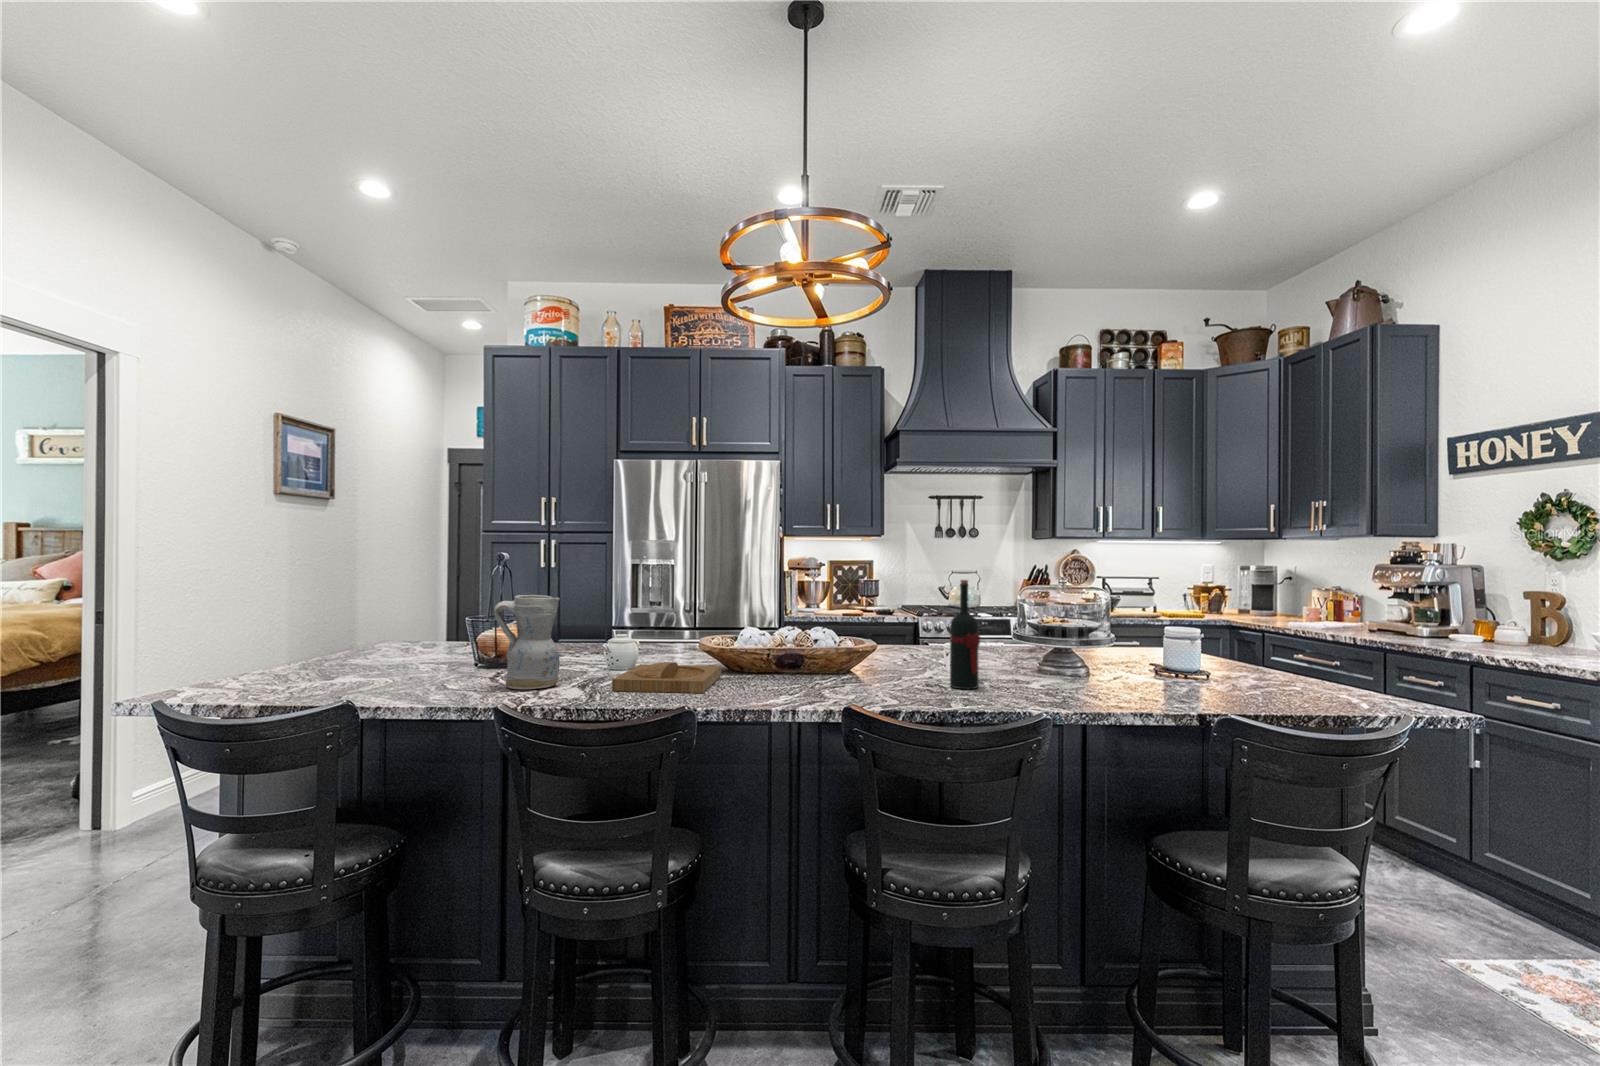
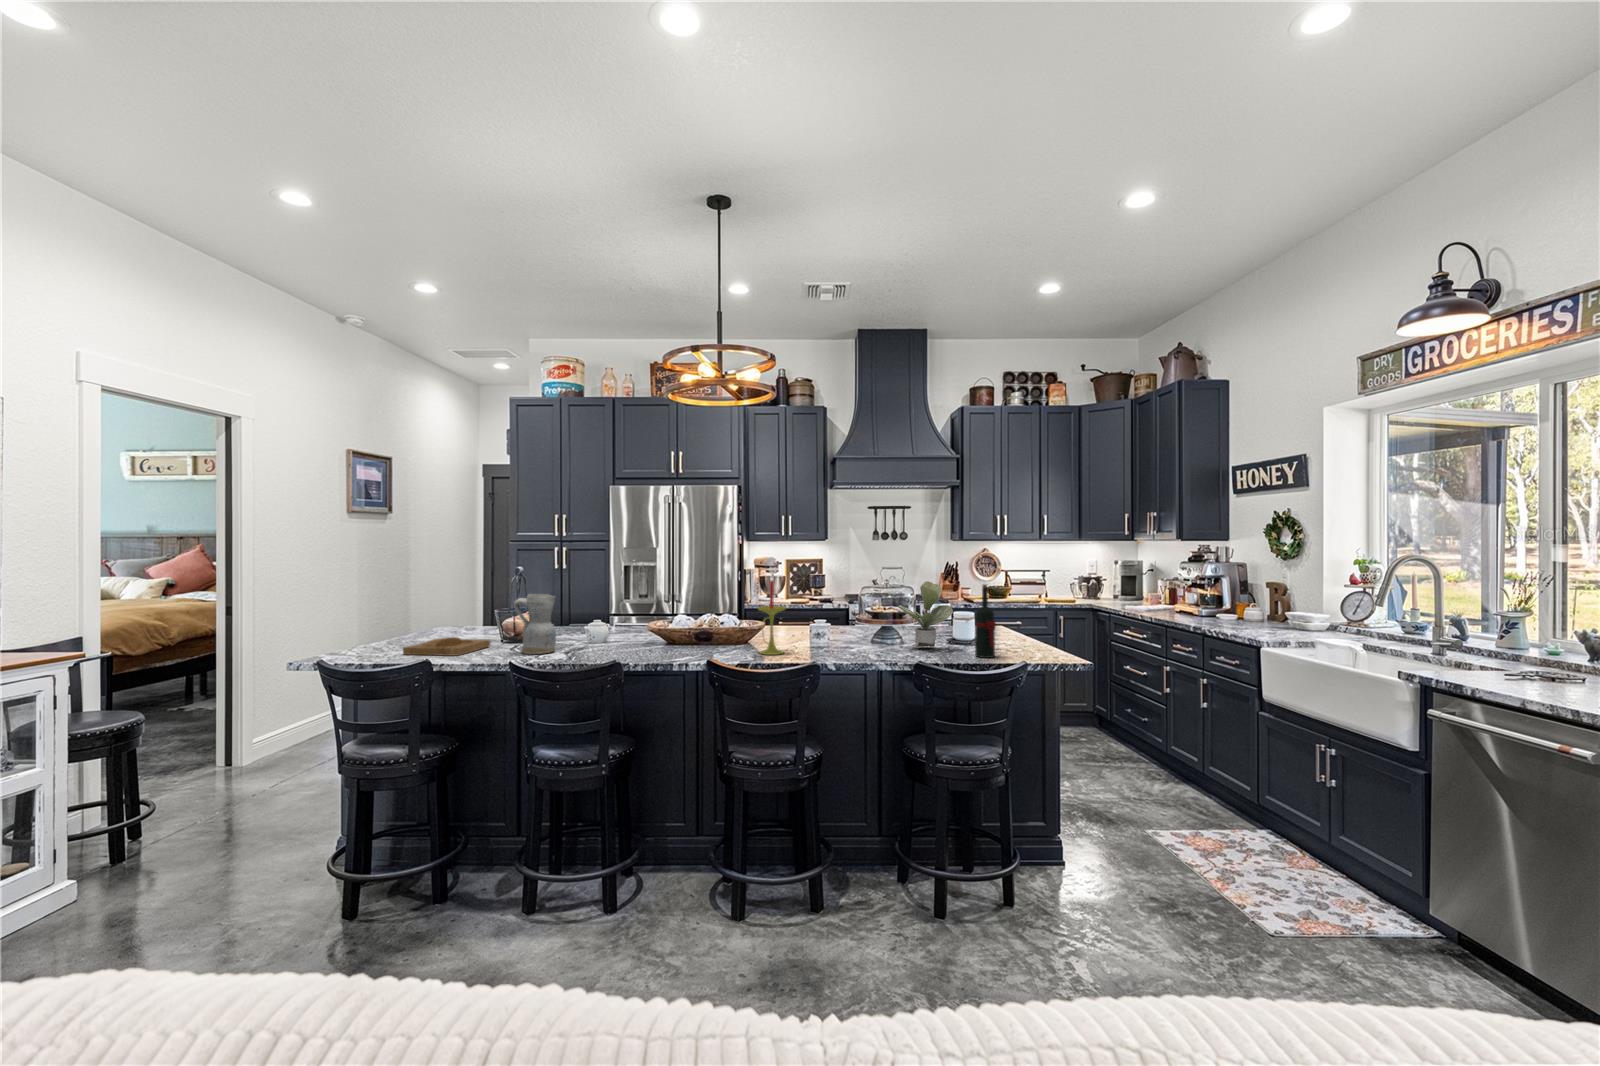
candle: none [874,573,919,692] -> present [758,581,785,655]
potted plant: none [1077,579,1169,680] -> present [898,581,953,647]
wine bottle: present [950,580,980,689] -> present [975,584,996,658]
tray: present [612,662,721,693] -> present [403,637,490,656]

